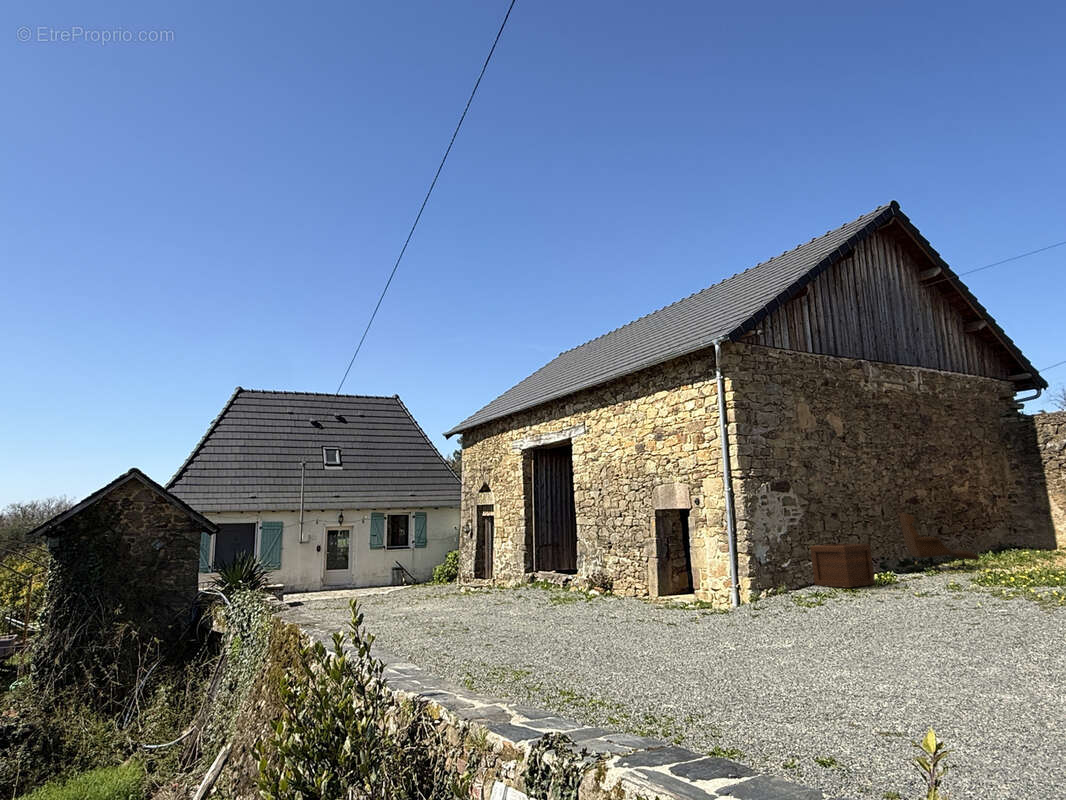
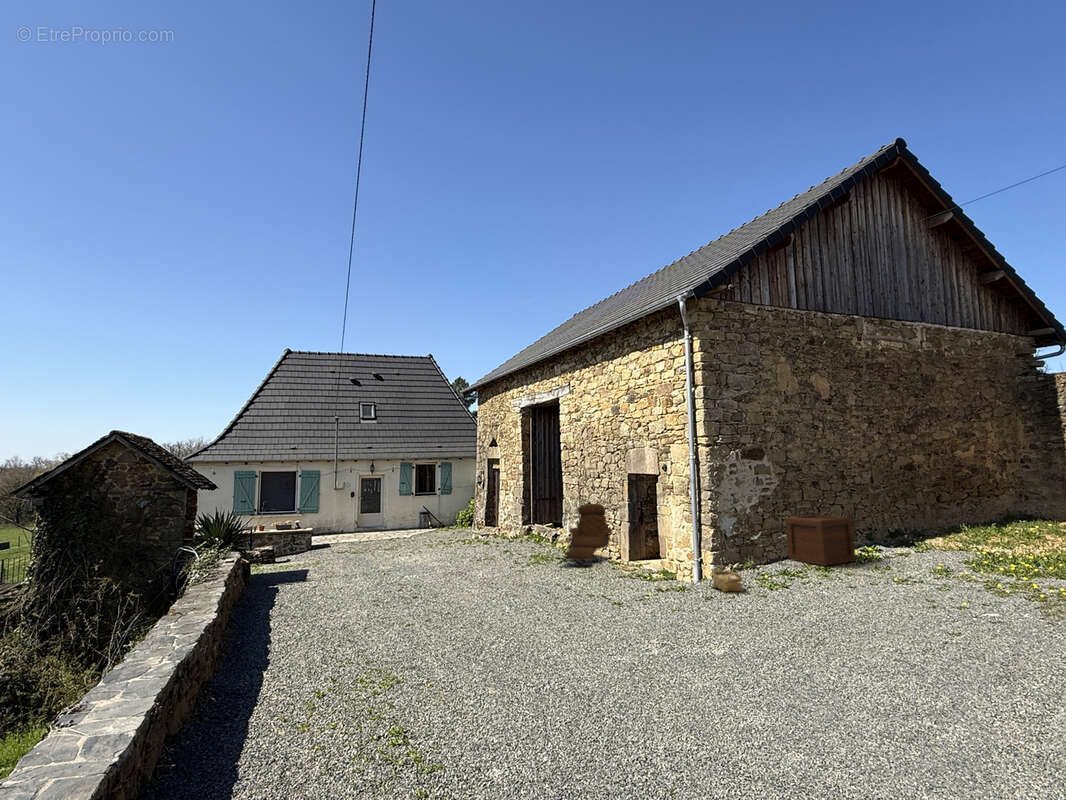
lounge chair: present [899,513,980,571] -> present [566,504,613,568]
woven basket: none [751,589,780,612] -> present [712,565,743,592]

